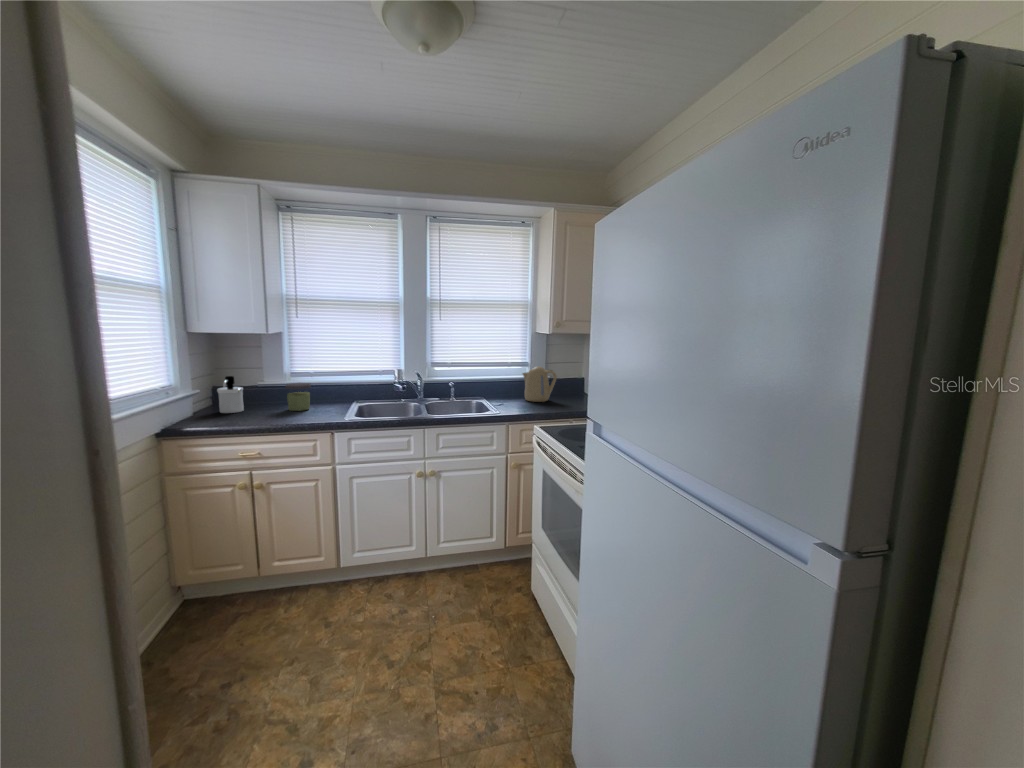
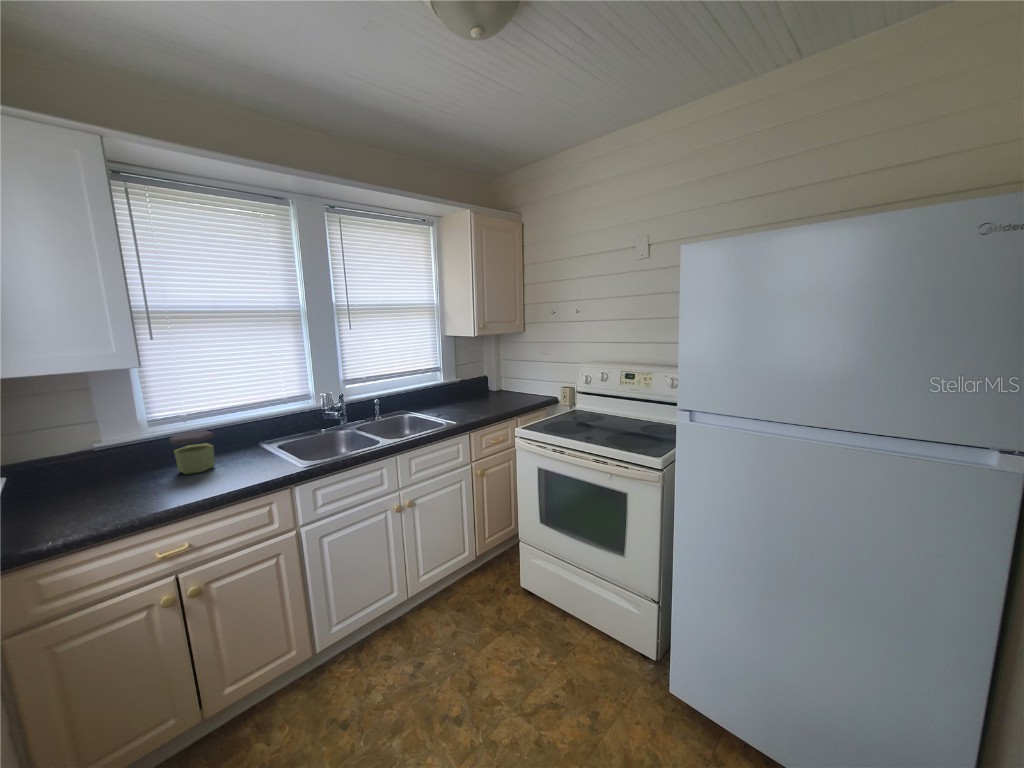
kettle: present [523,366,557,402] -> none [442,371,478,407]
soap dispenser: present [217,376,244,413] -> none [41,443,97,505]

